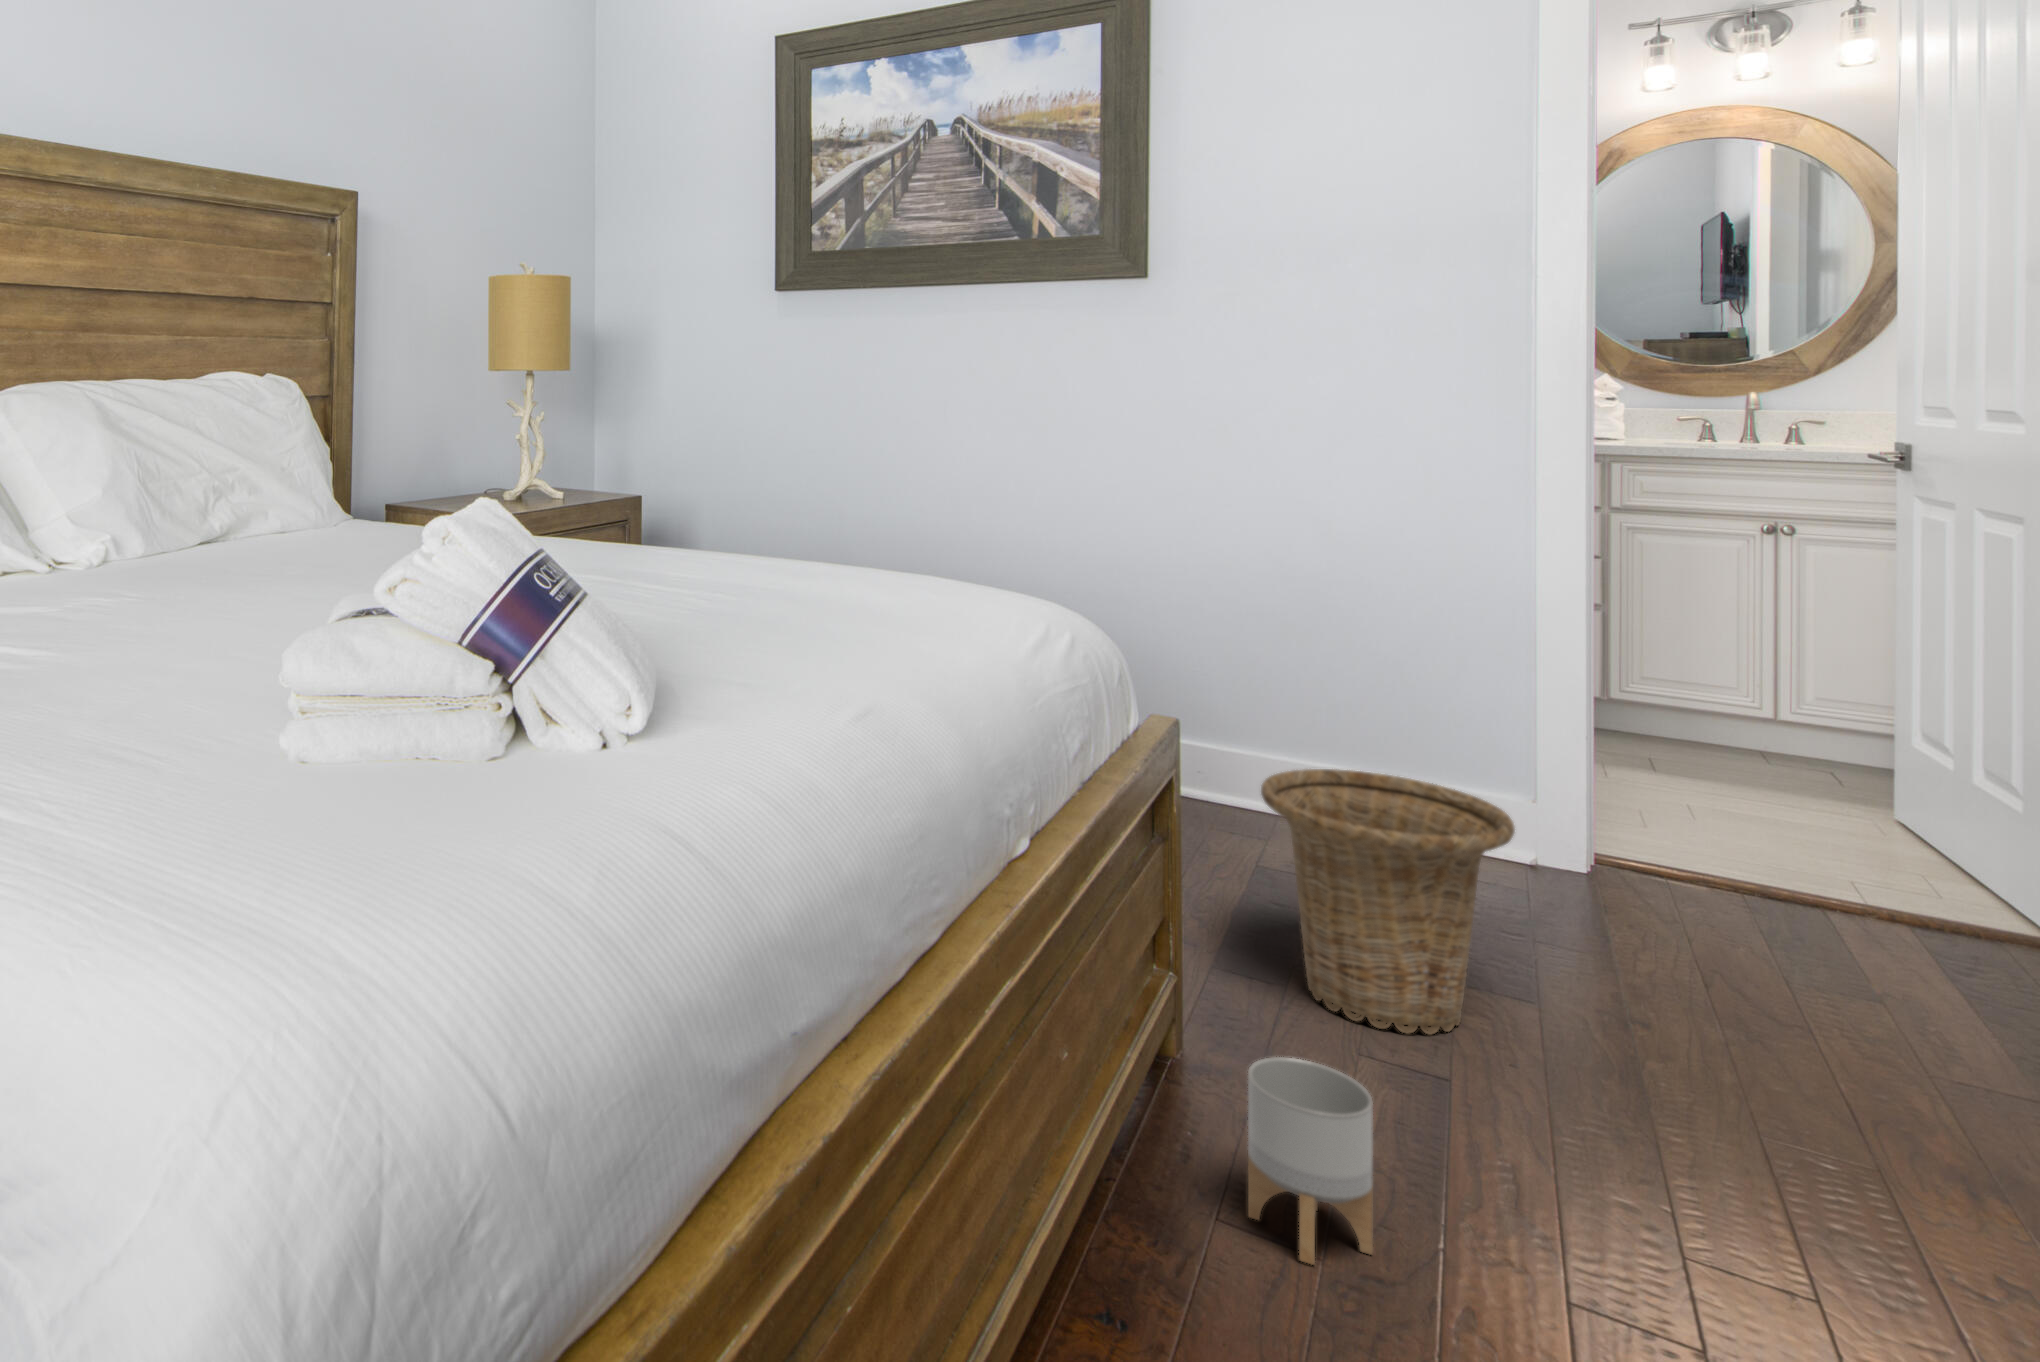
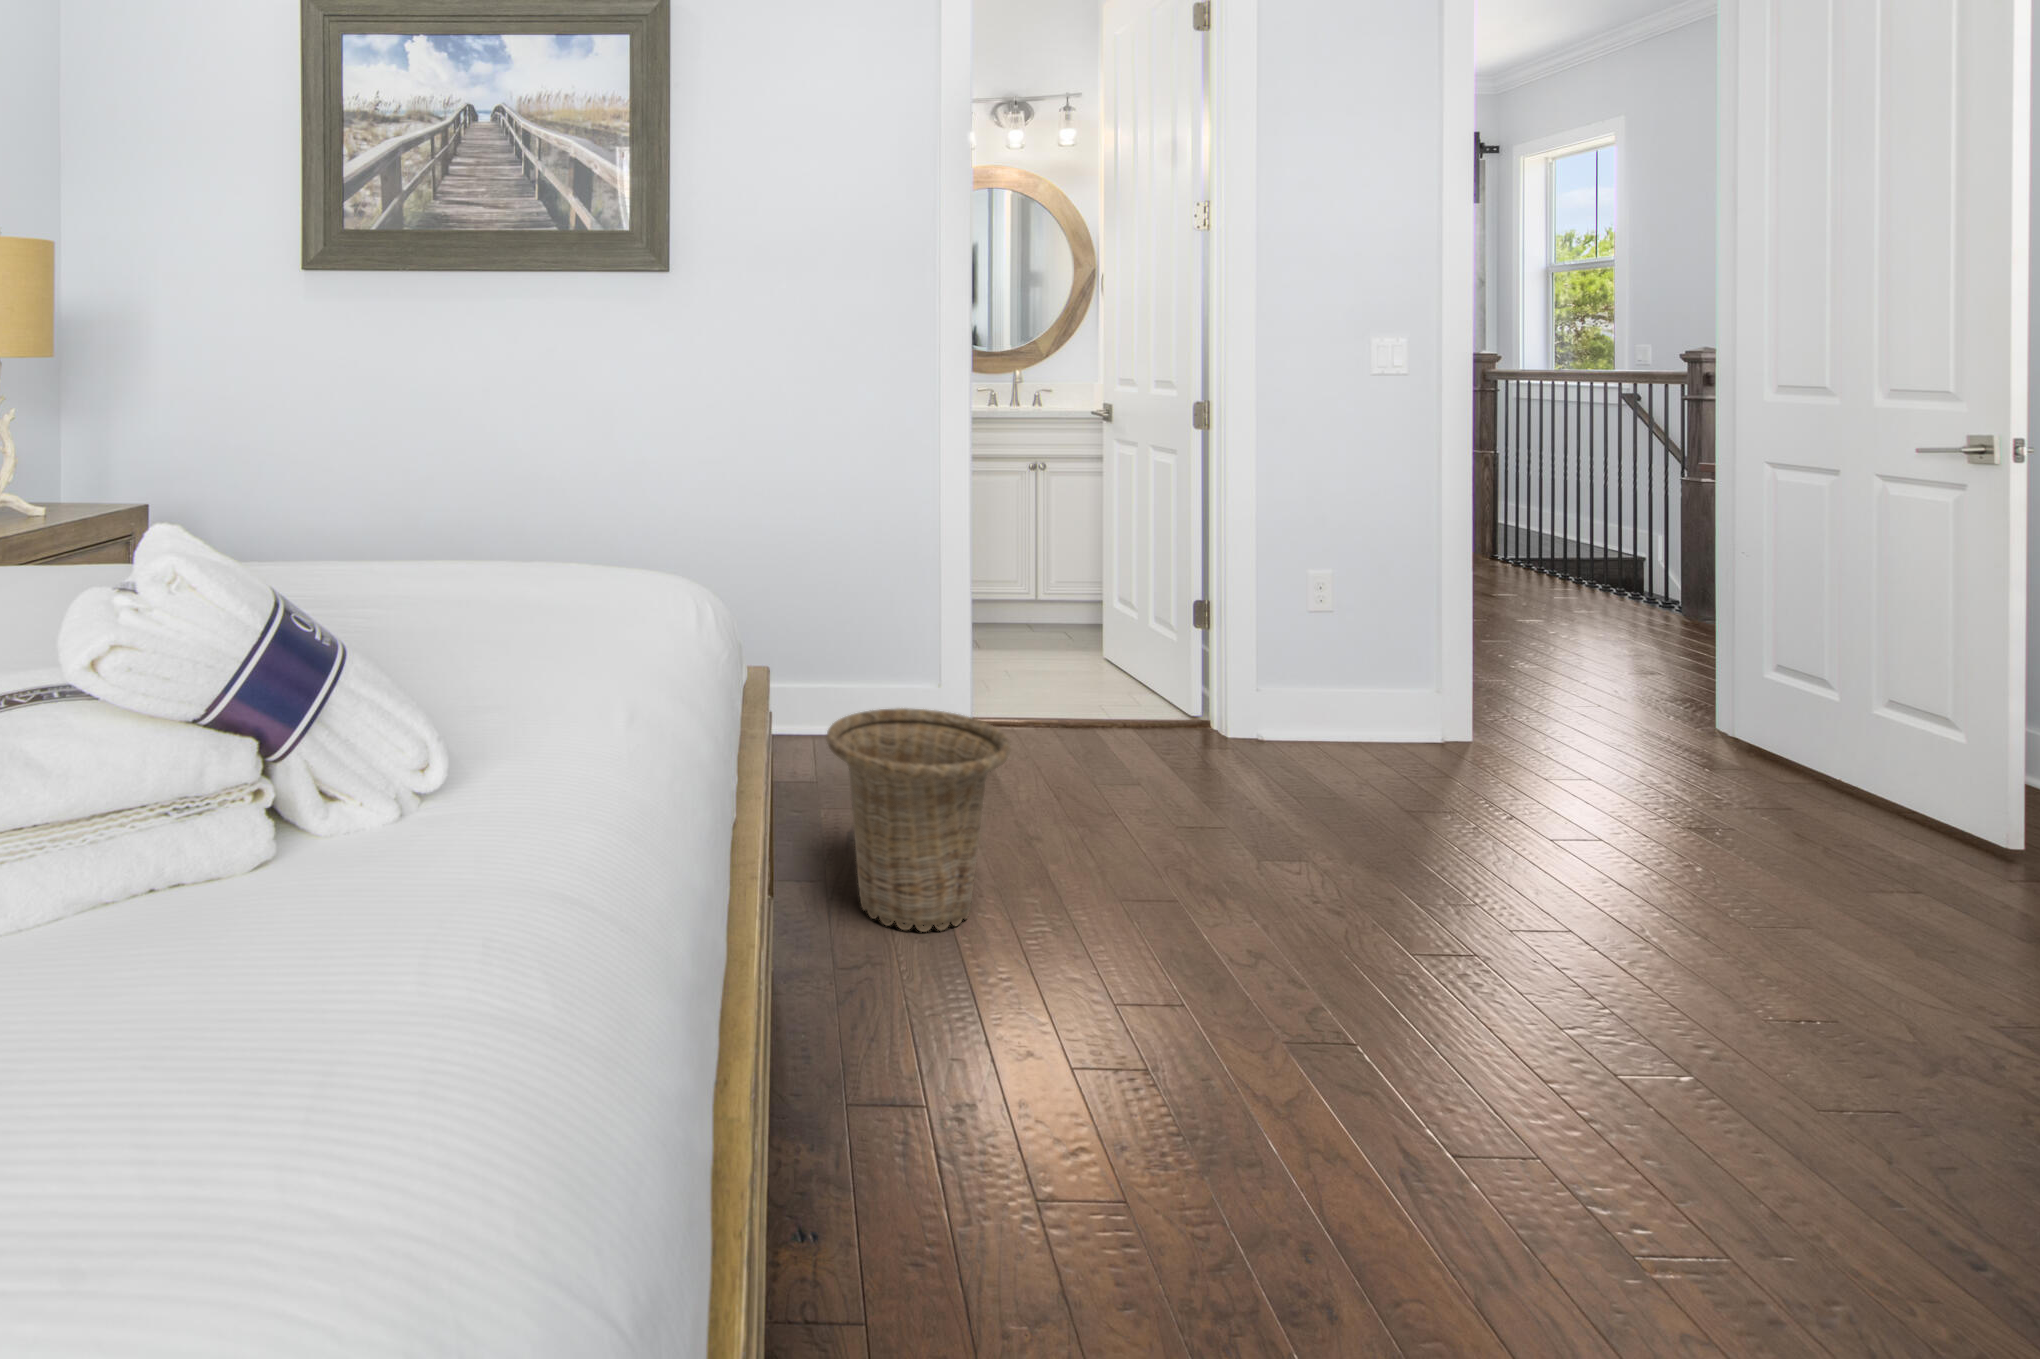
planter: present [1248,1057,1373,1265] -> none [916,1004,1018,1197]

